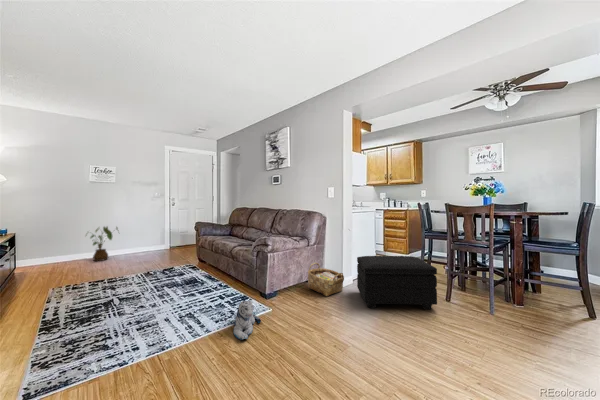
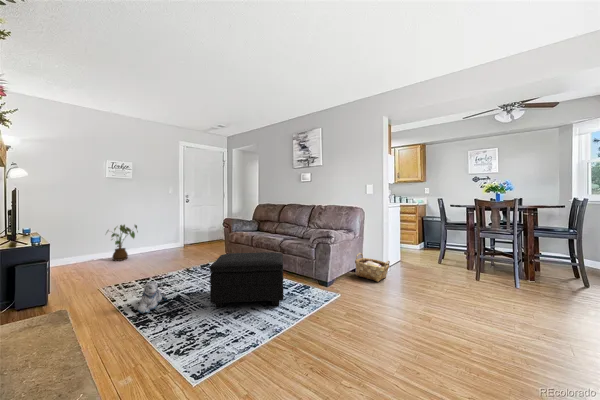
footstool: present [357,256,437,309] -> present [210,252,283,308]
plush toy: present [233,301,261,340] -> present [138,282,167,314]

